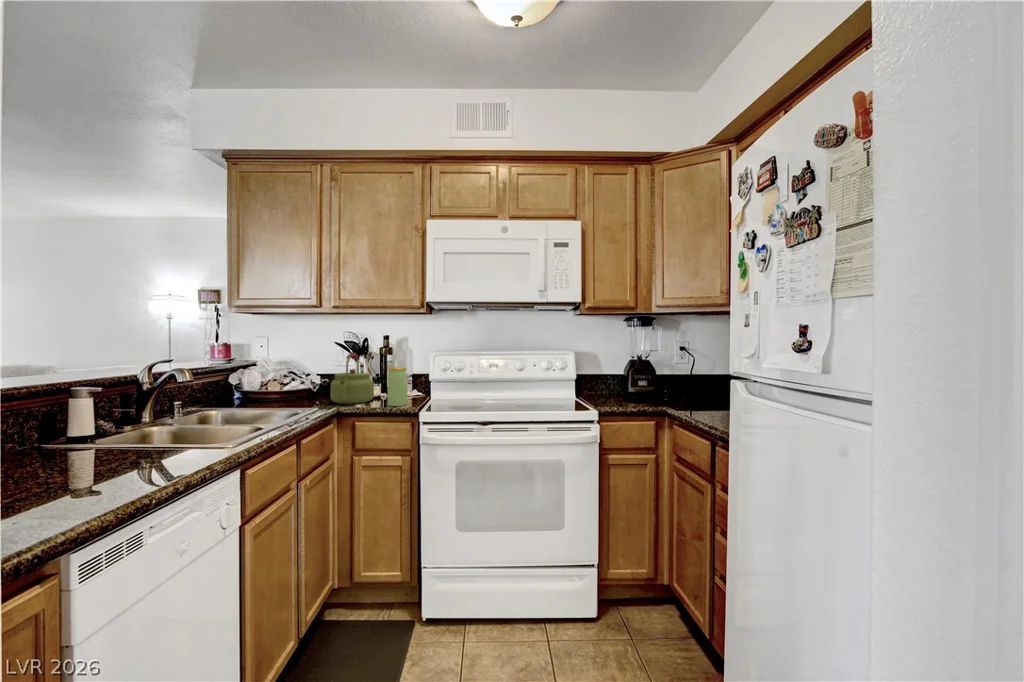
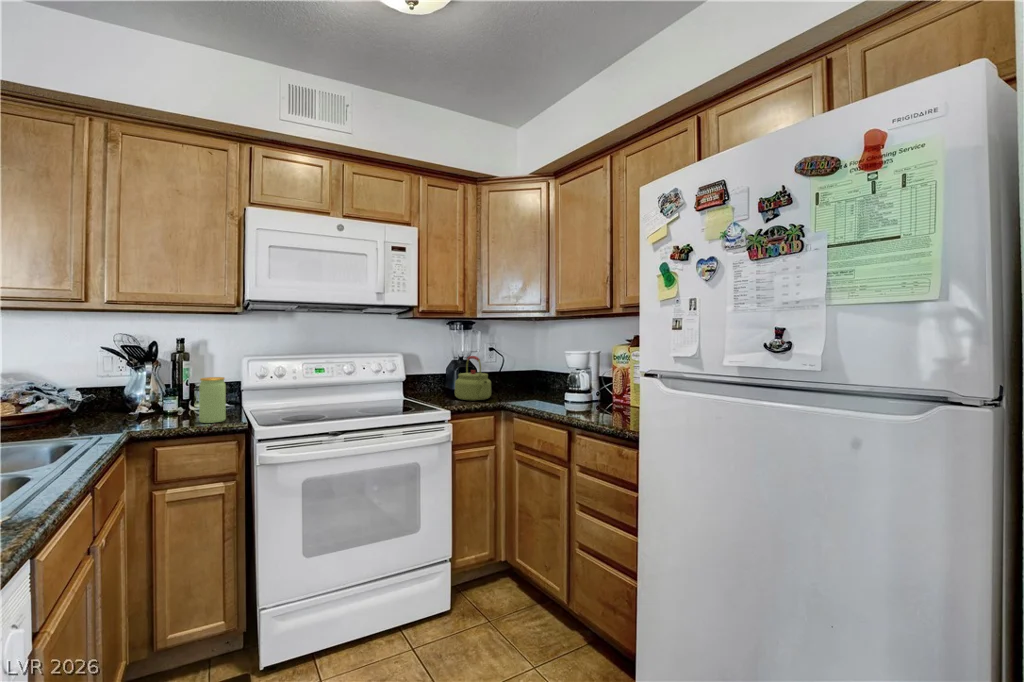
kettle: present [330,353,374,404] -> present [455,356,491,400]

